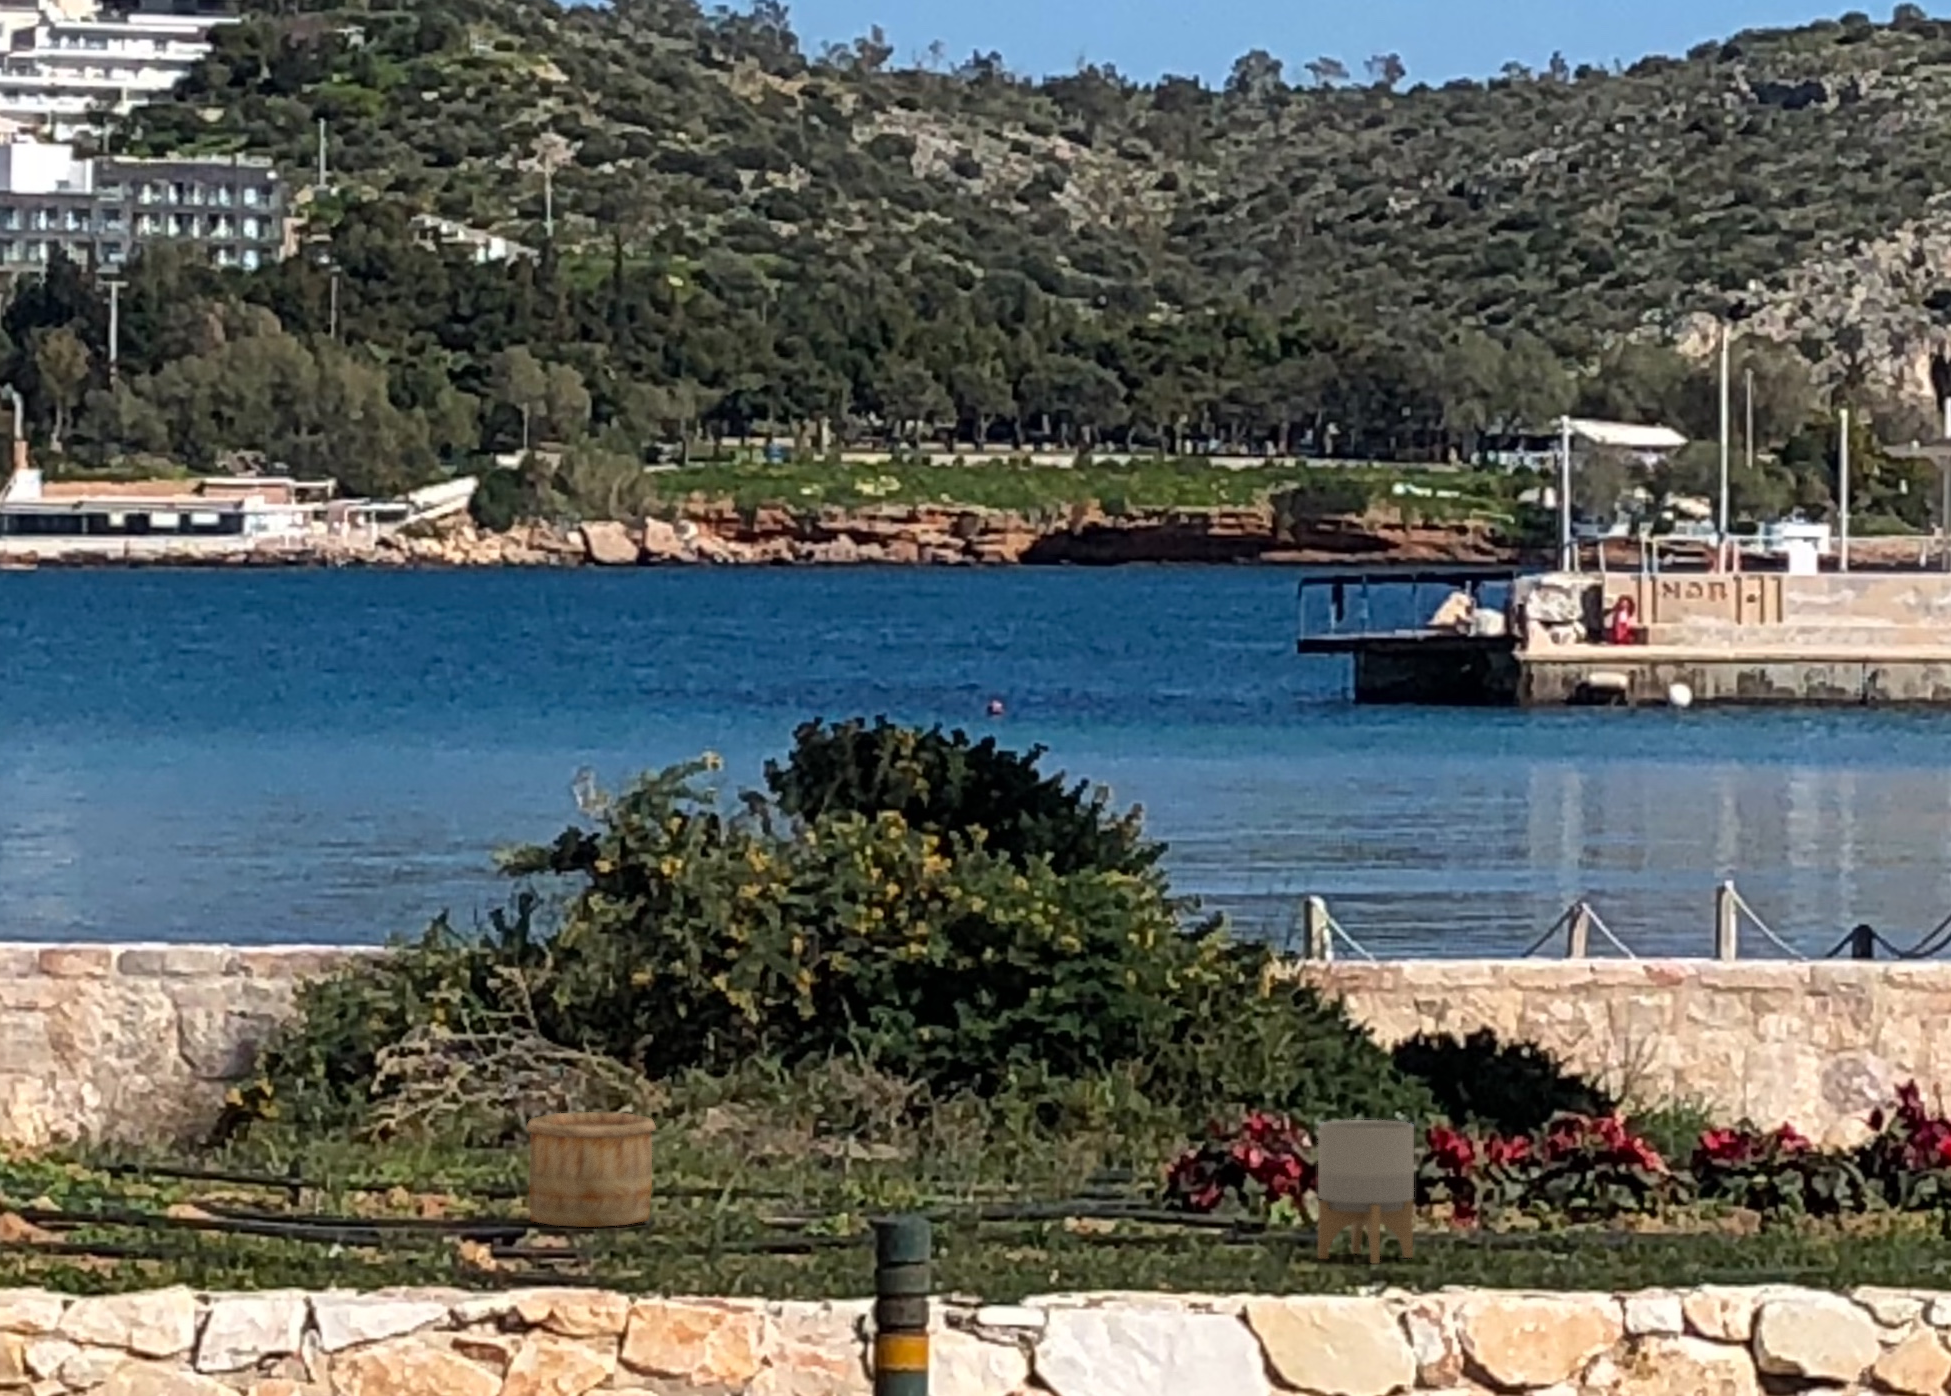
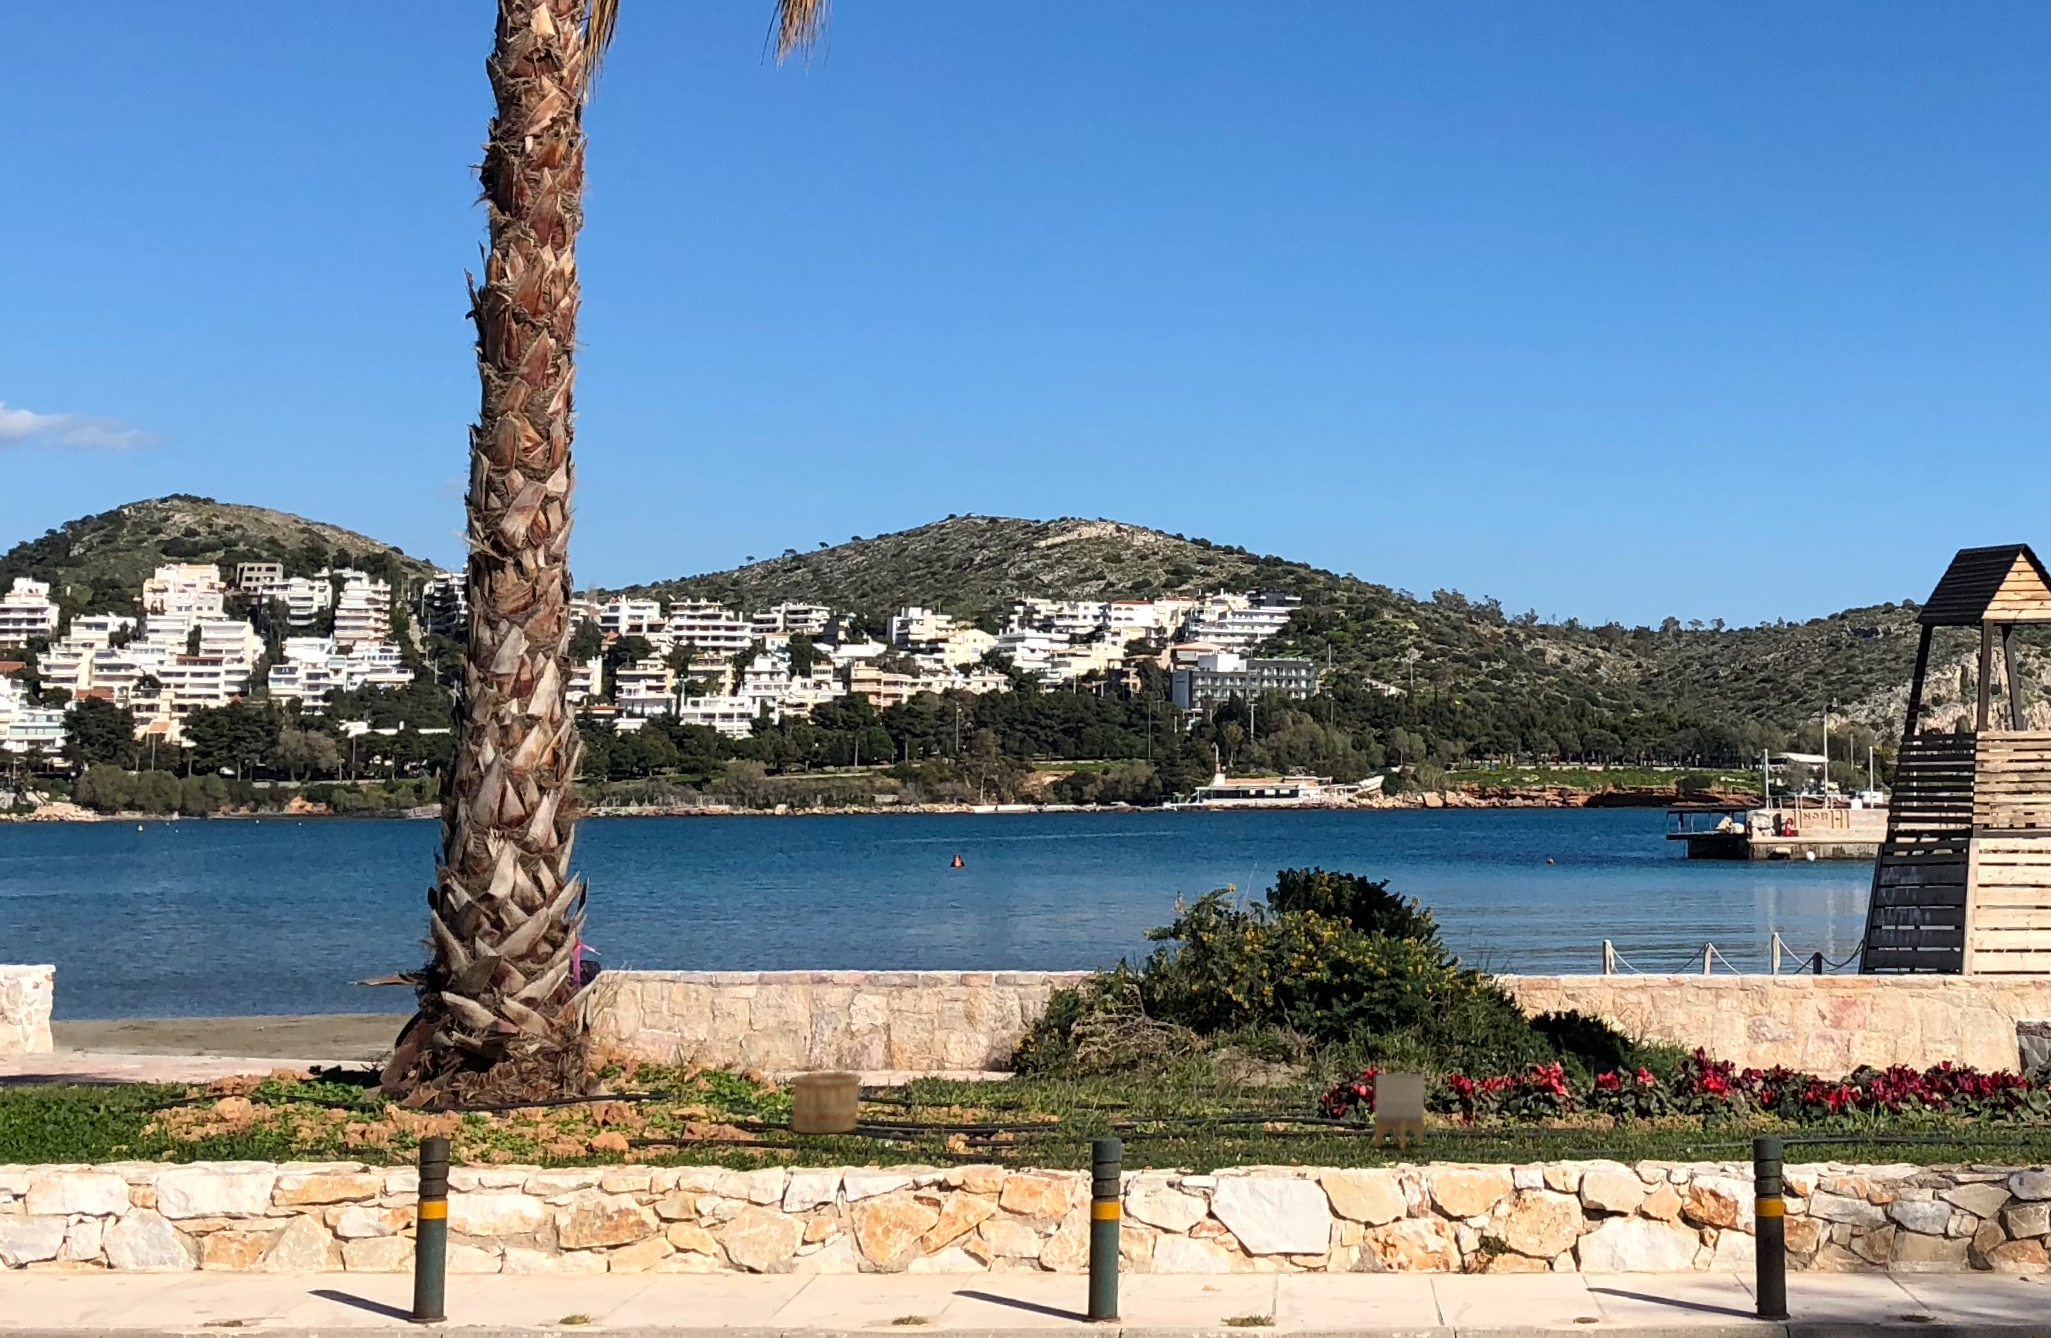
wooden bucket: present [527,1112,656,1227] -> present [793,1072,861,1134]

